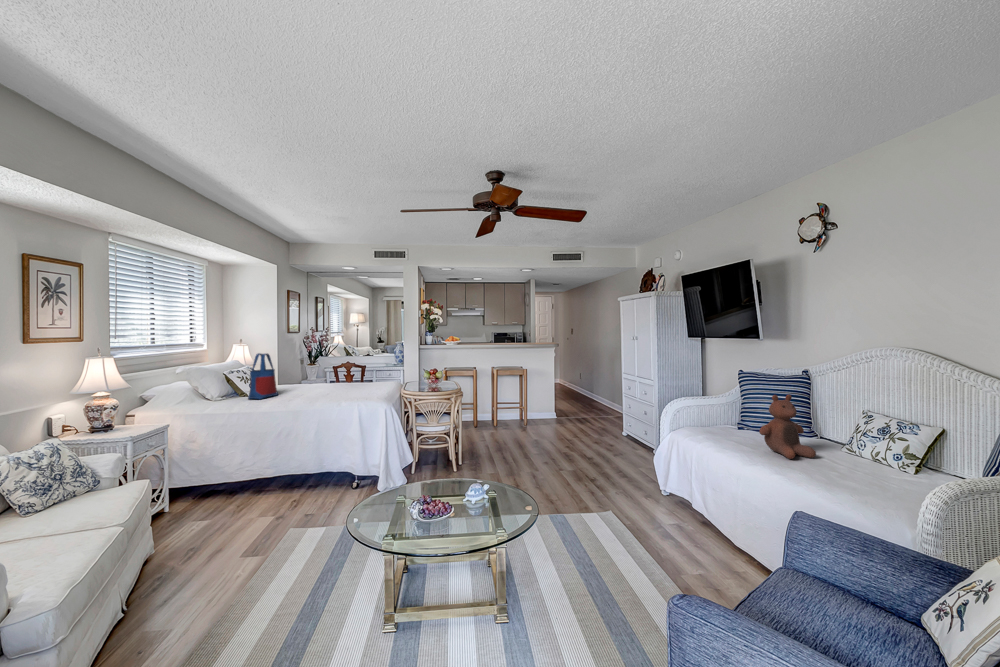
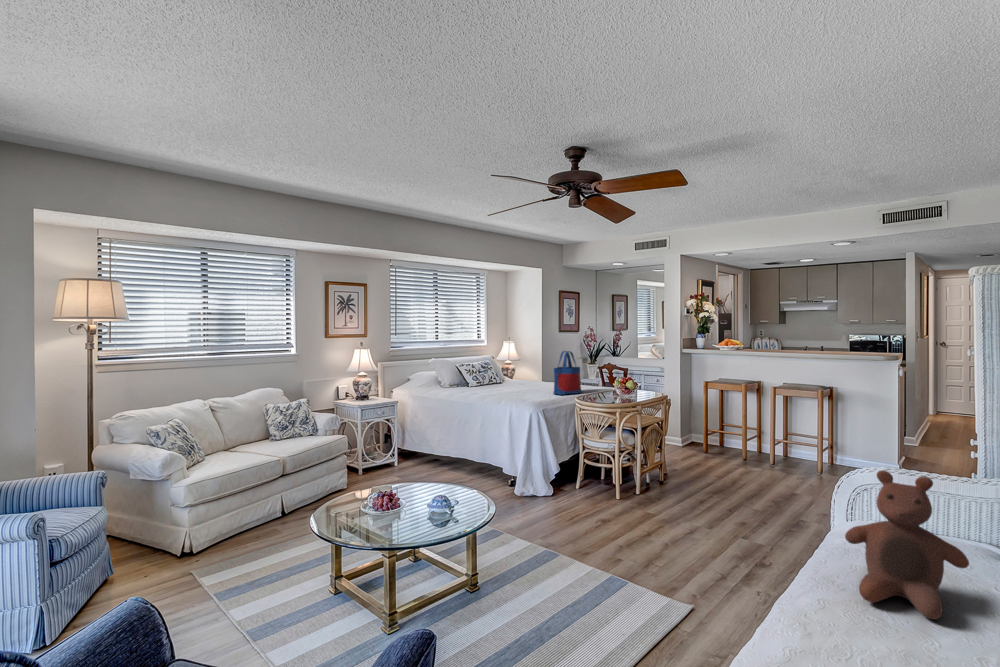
tote bag: present [248,353,278,399] -> present [553,351,582,395]

